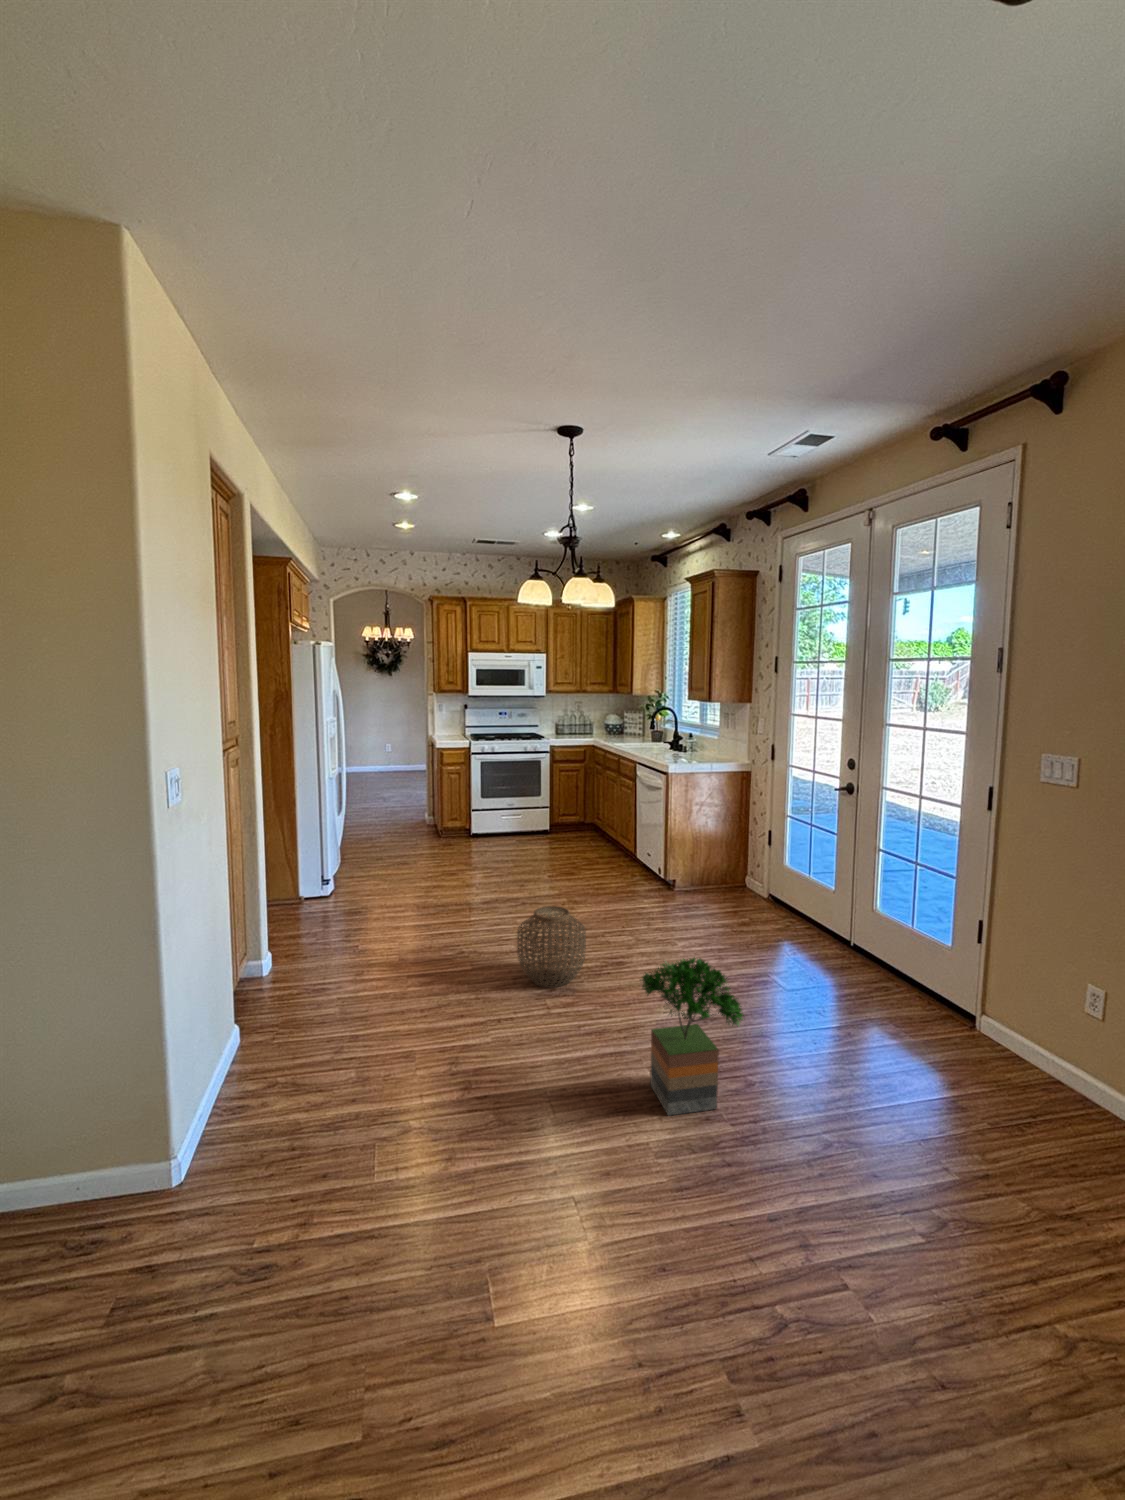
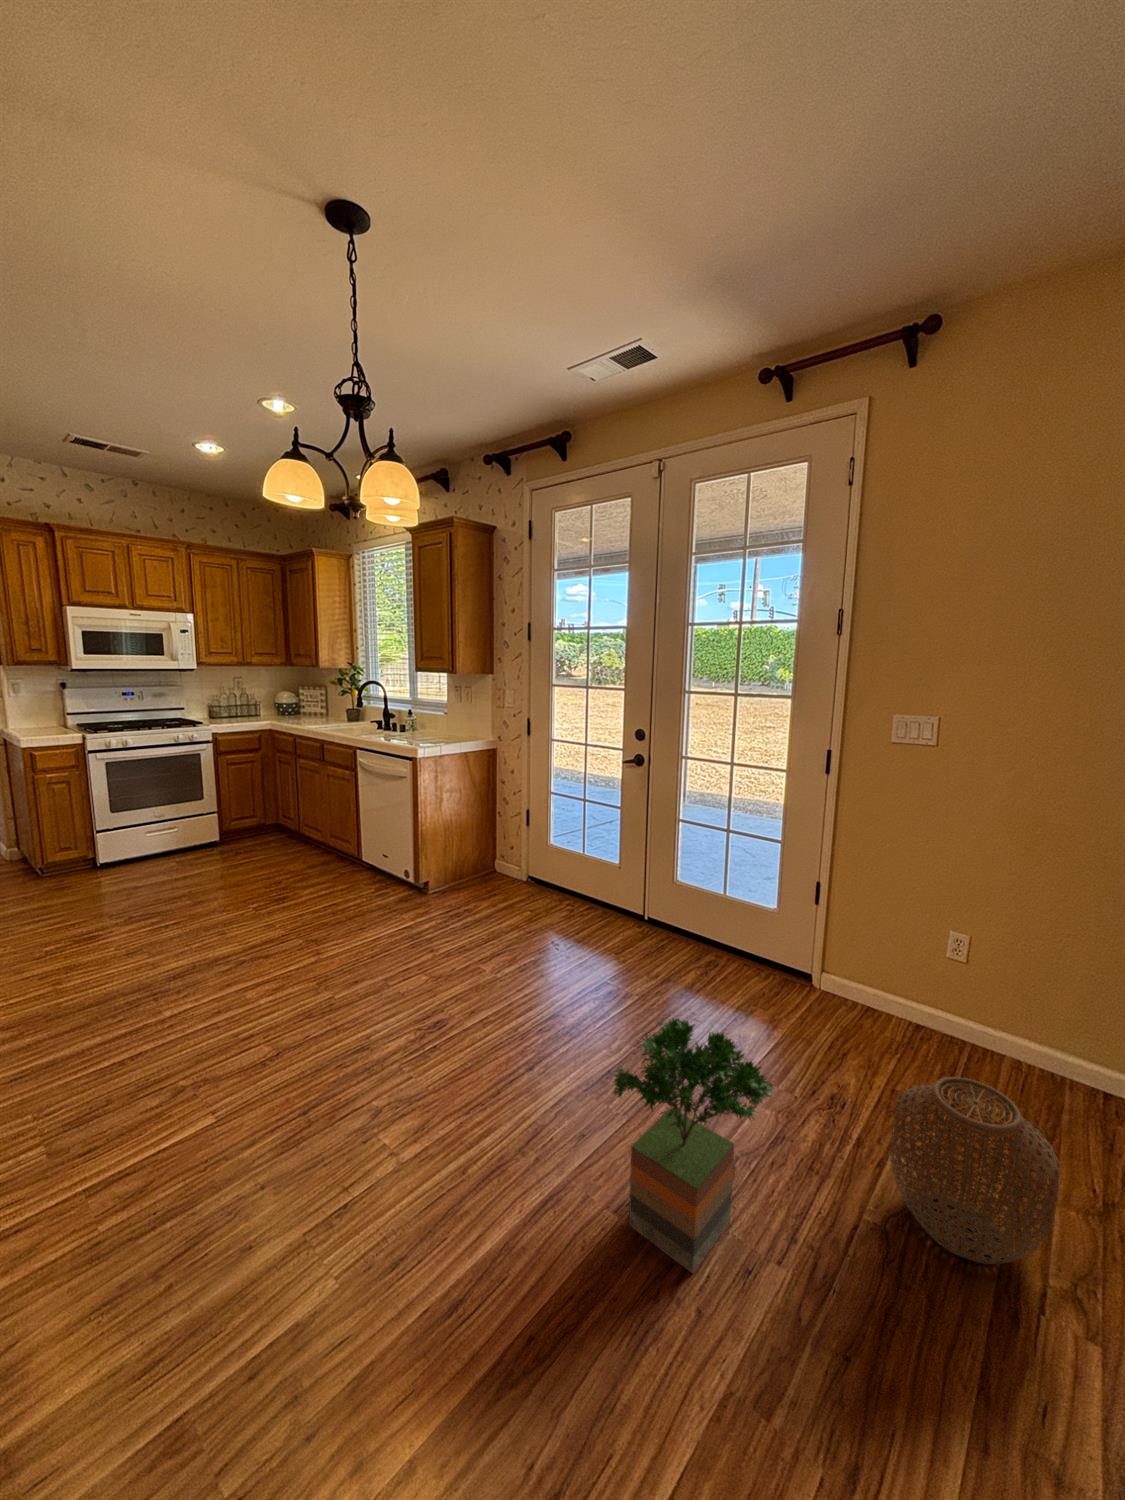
woven basket: present [517,906,586,988] -> present [890,1077,1060,1264]

